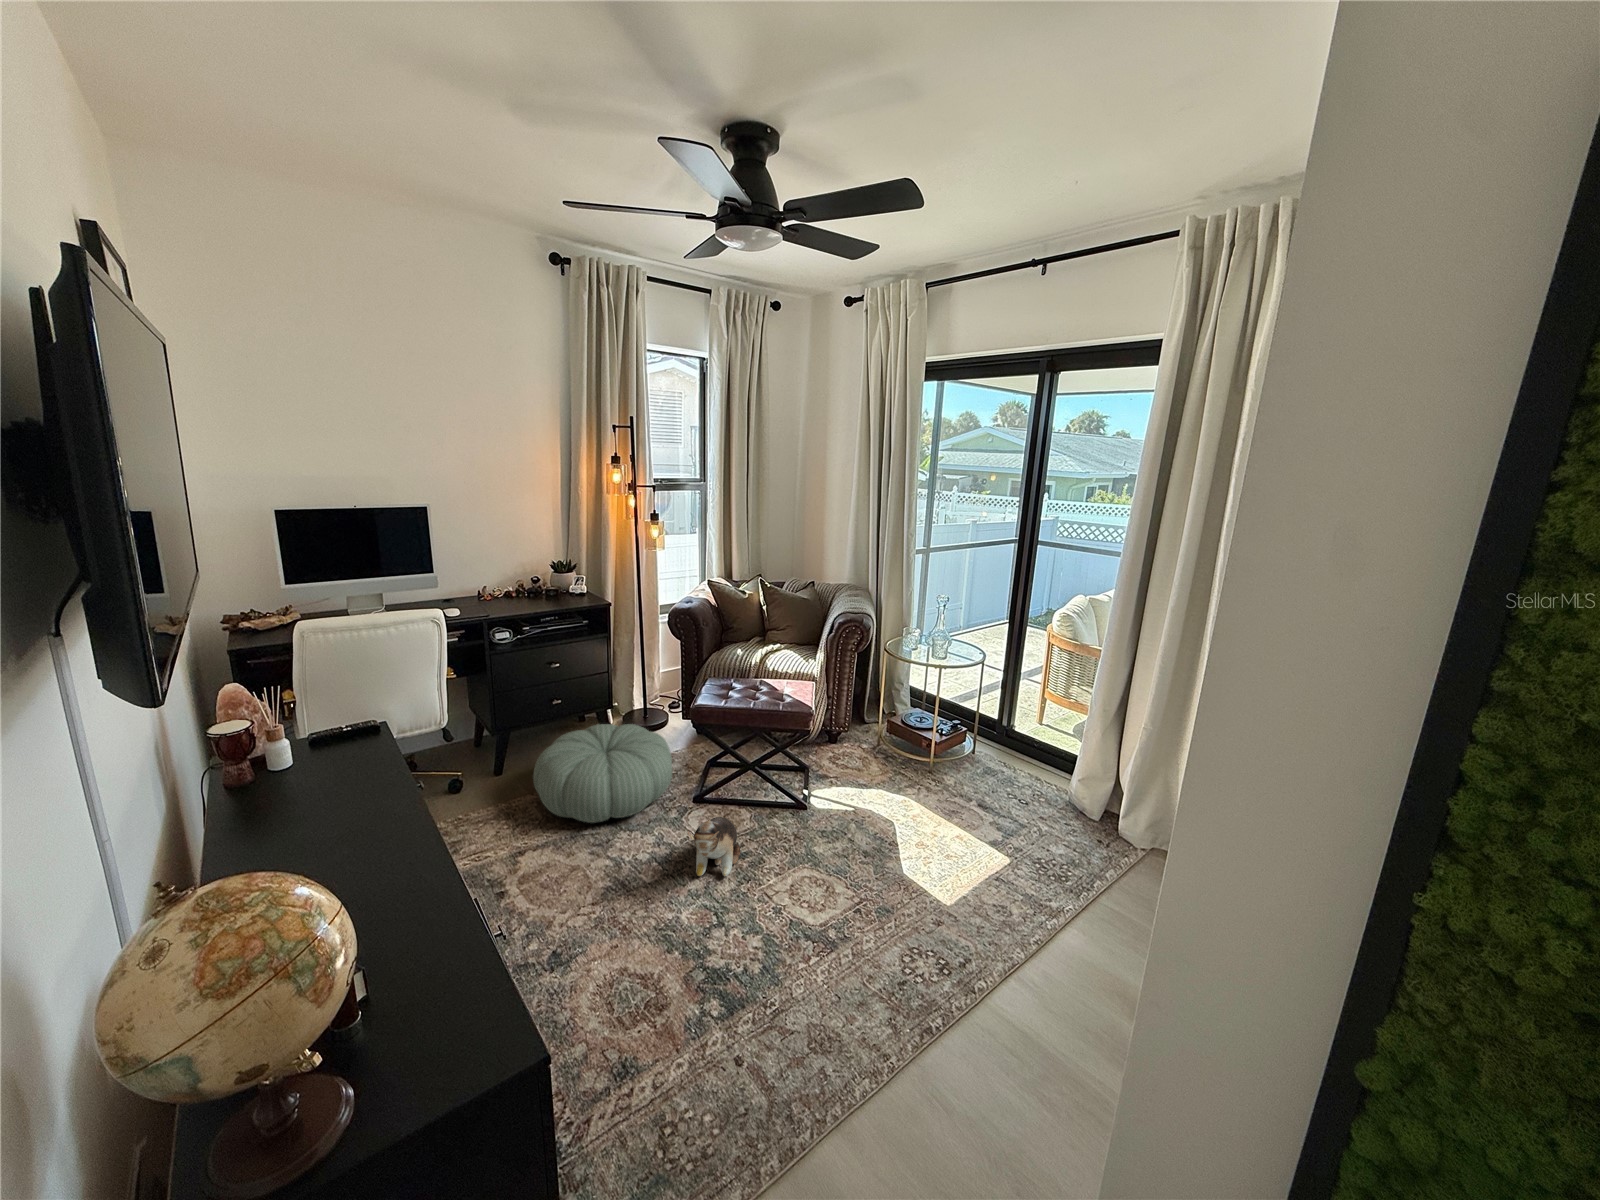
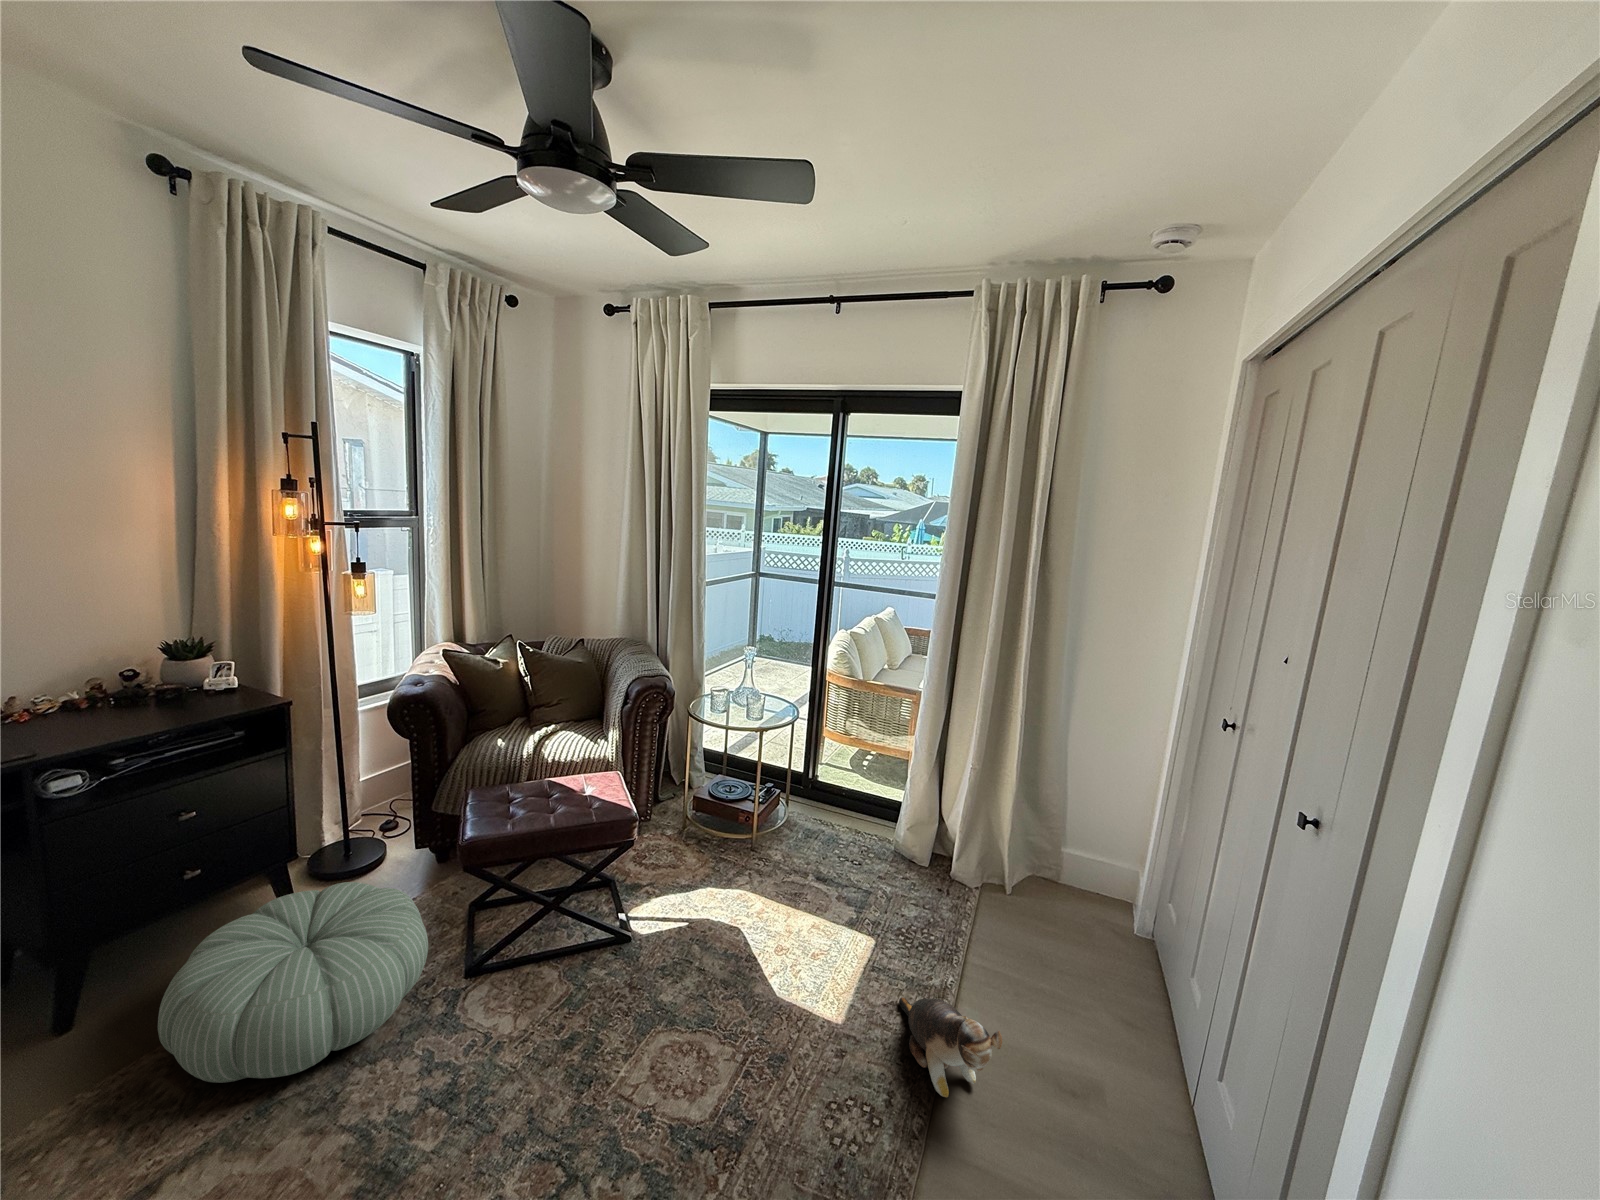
plush toy: present [688,817,741,876] -> present [899,997,1002,1098]

